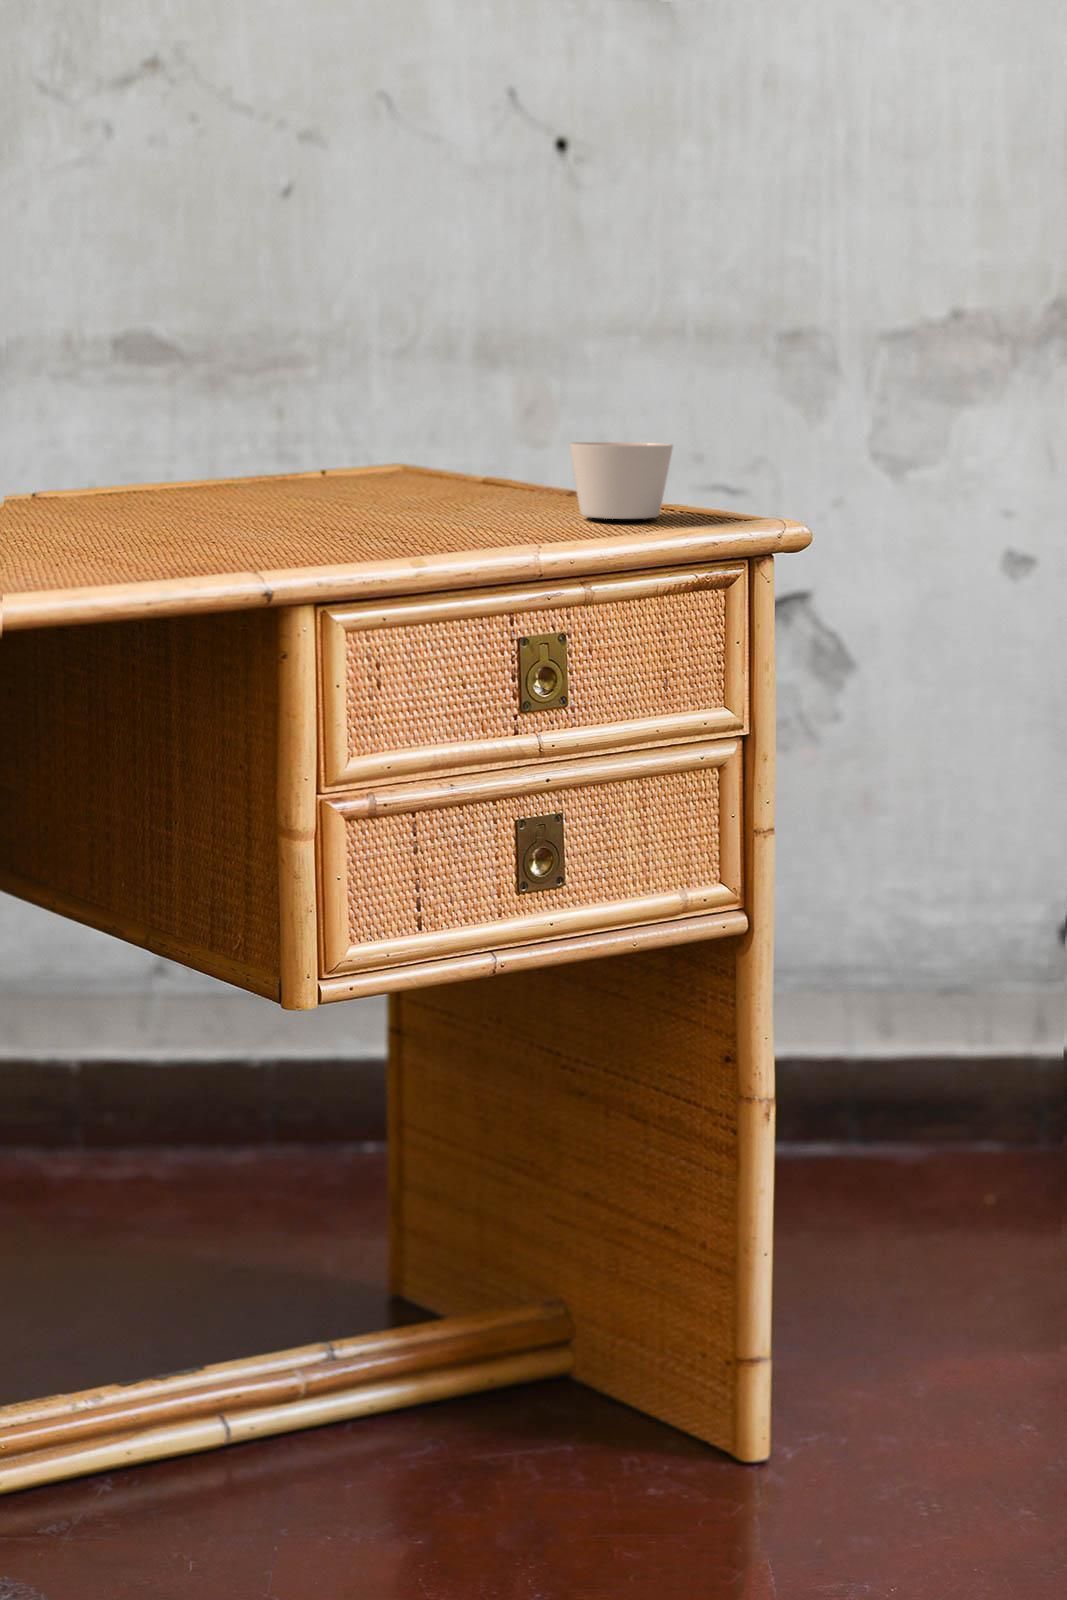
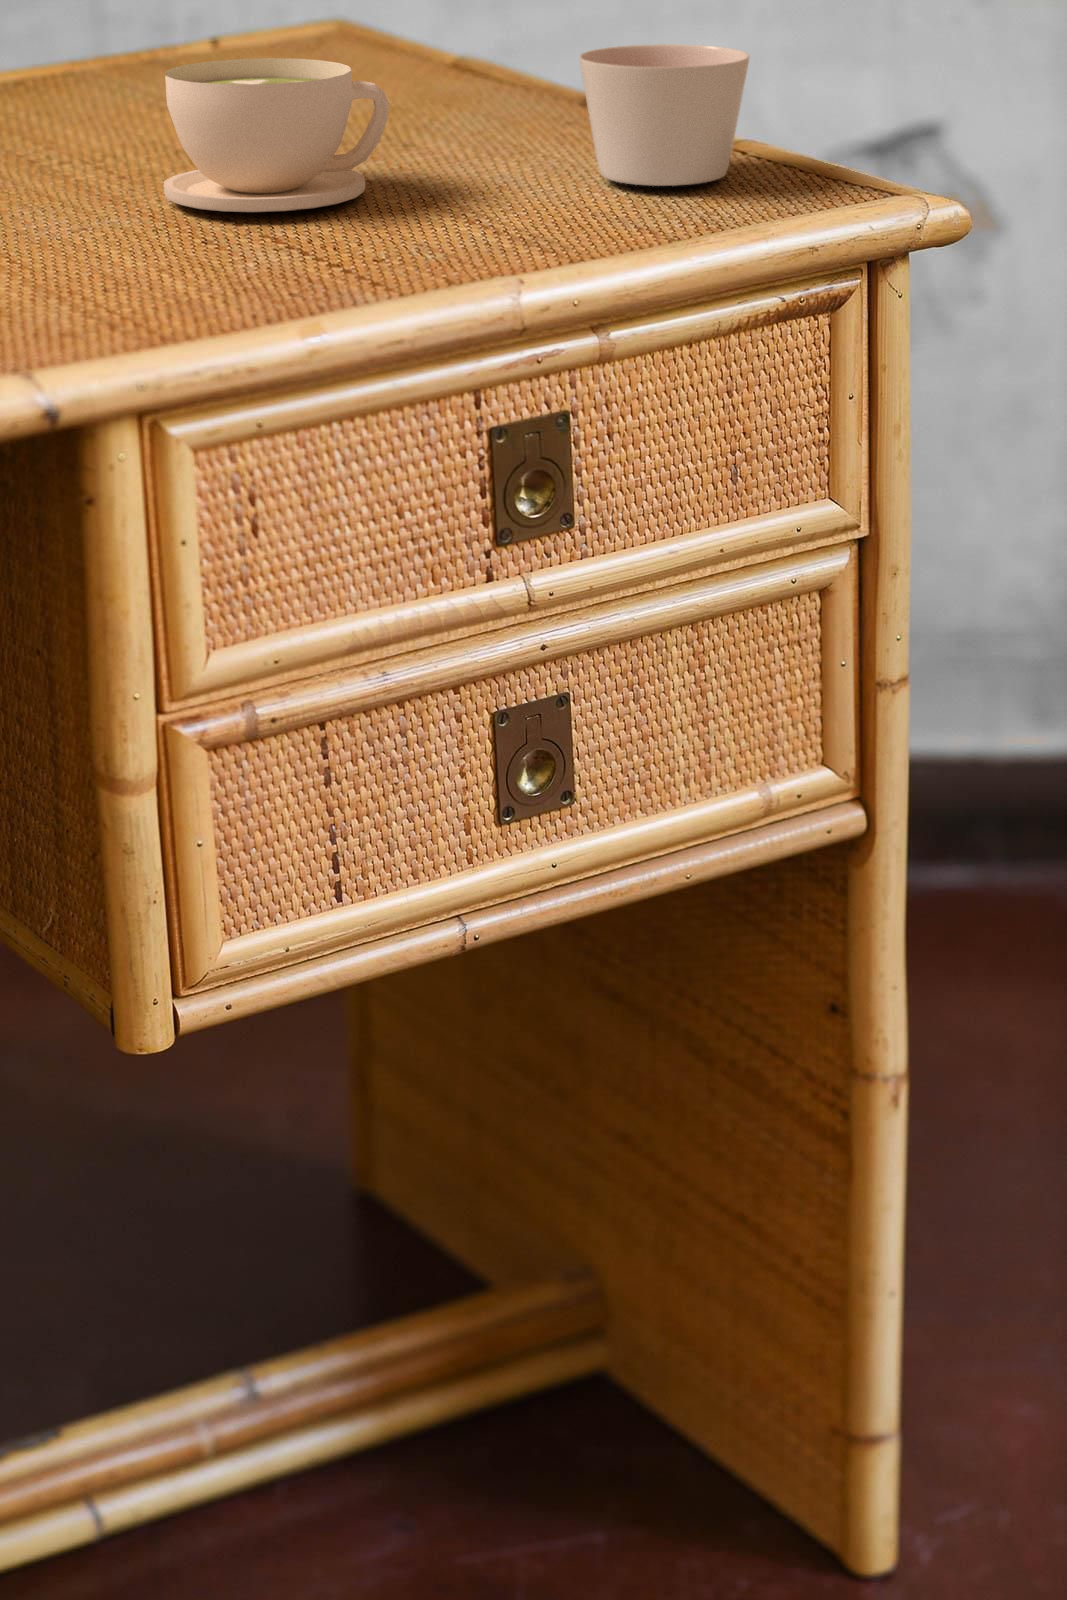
coffee cup: none [312,443,453,524] -> present [164,58,389,212]

